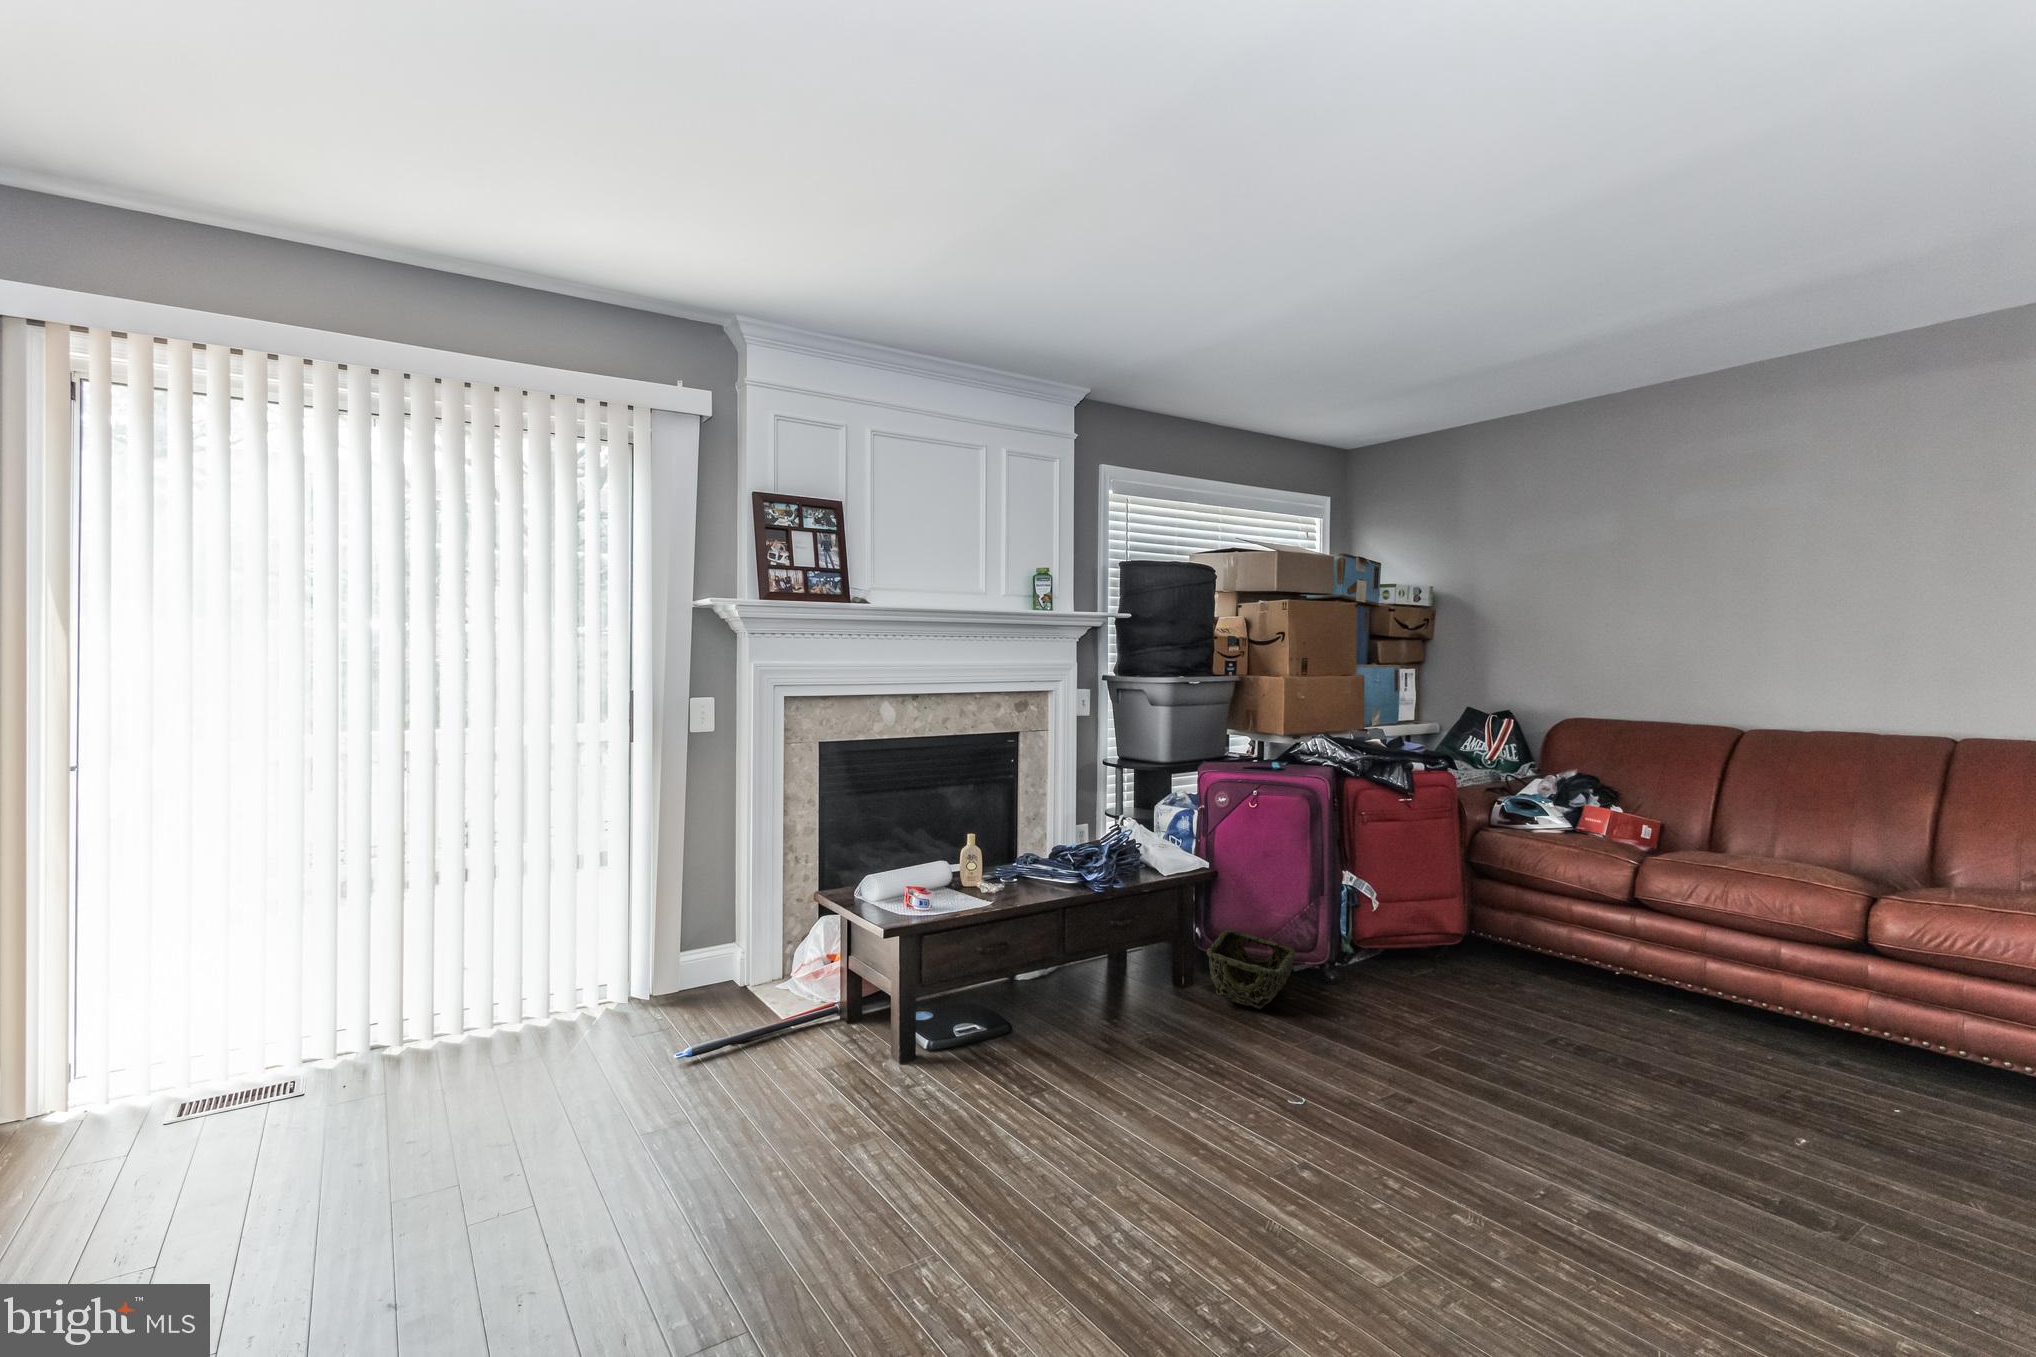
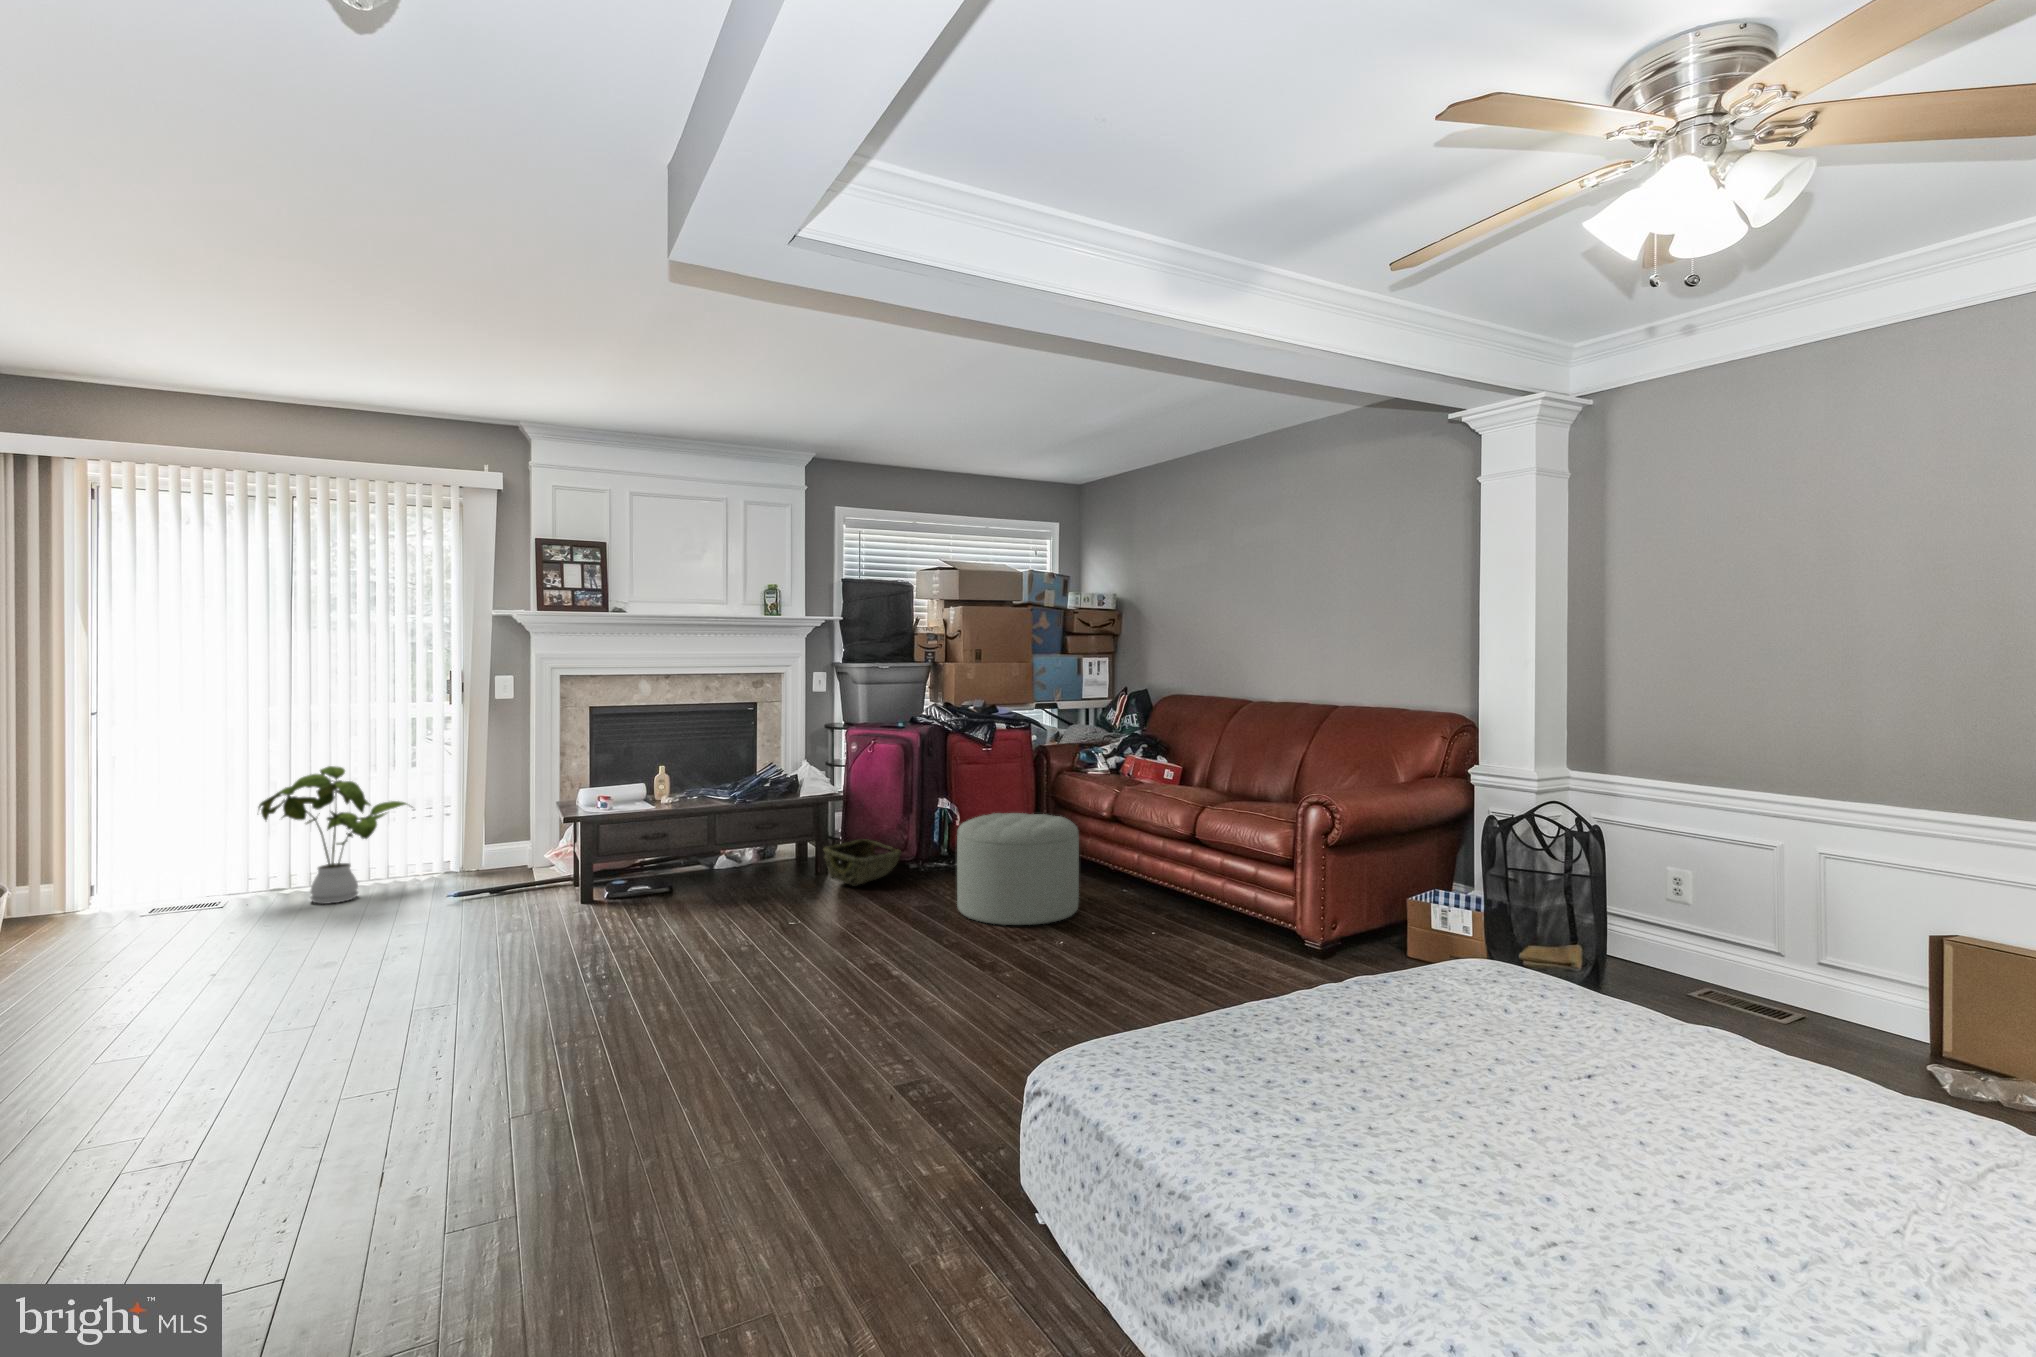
house plant: none [366,850,595,1074] -> present [258,766,407,904]
ottoman: none [1470,904,1685,1095] -> present [957,813,1079,925]

